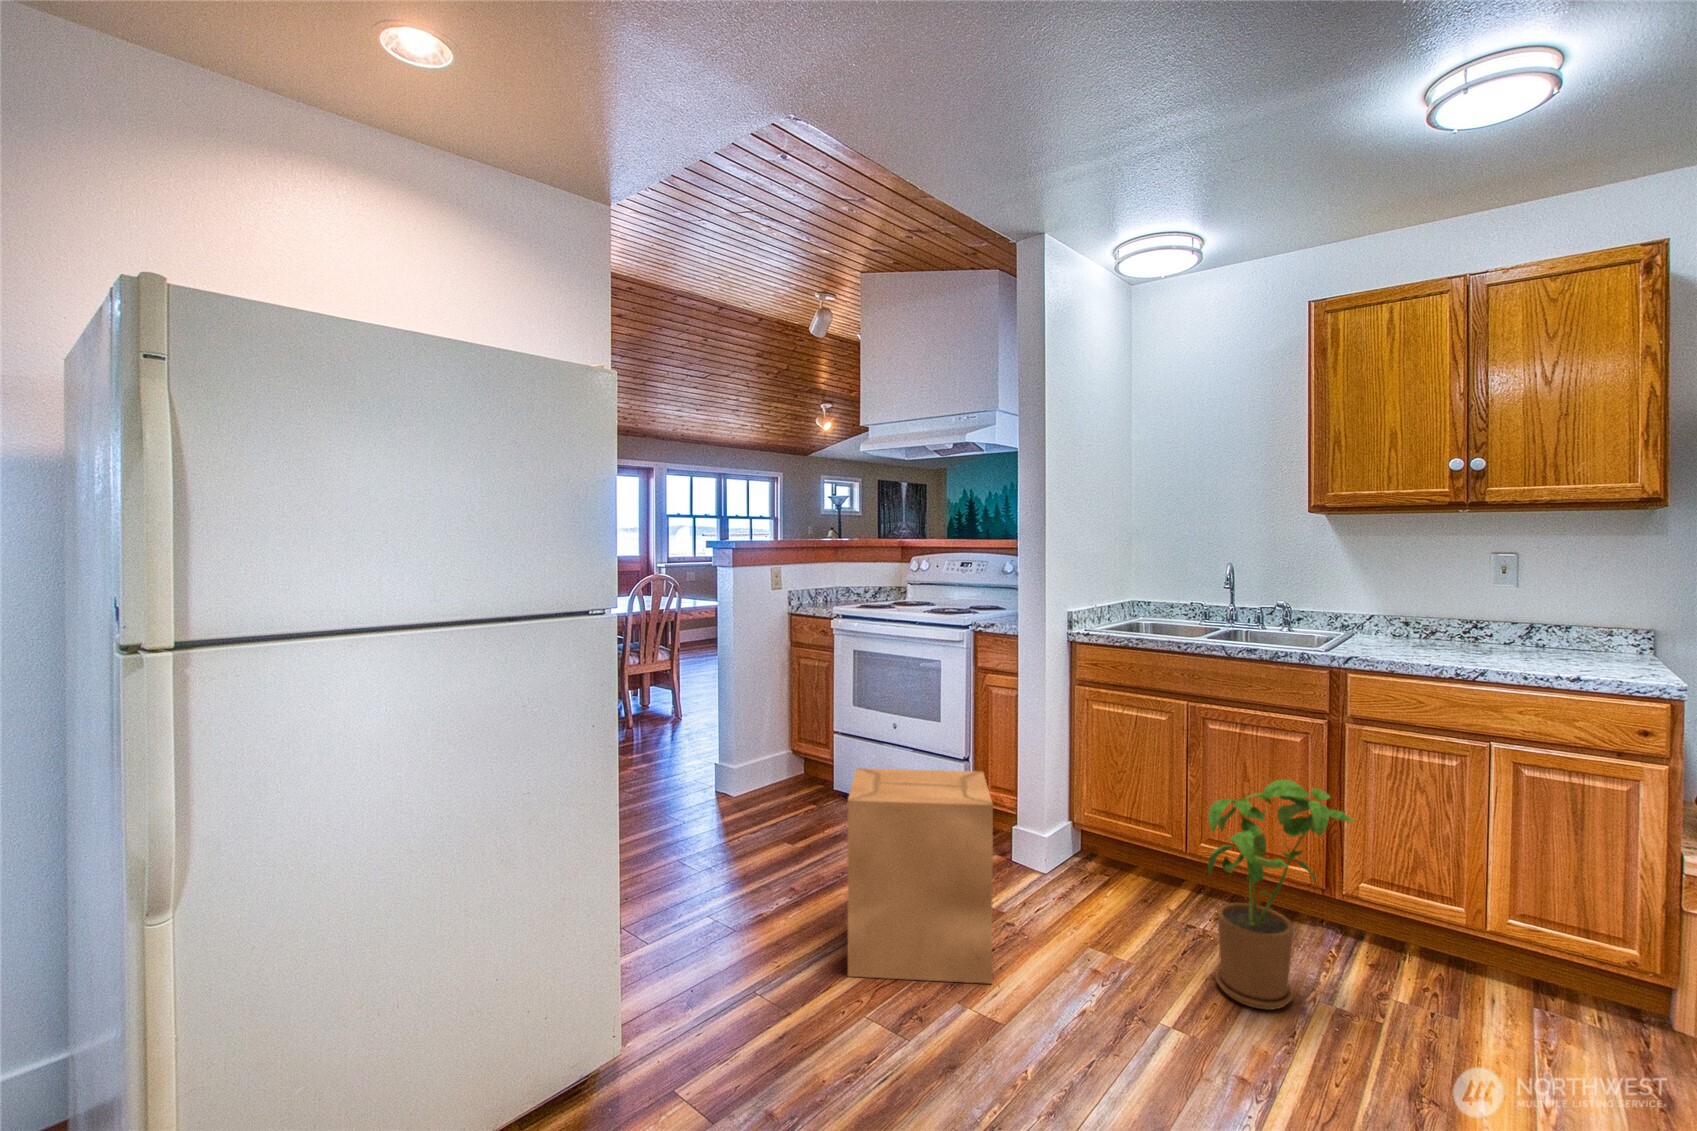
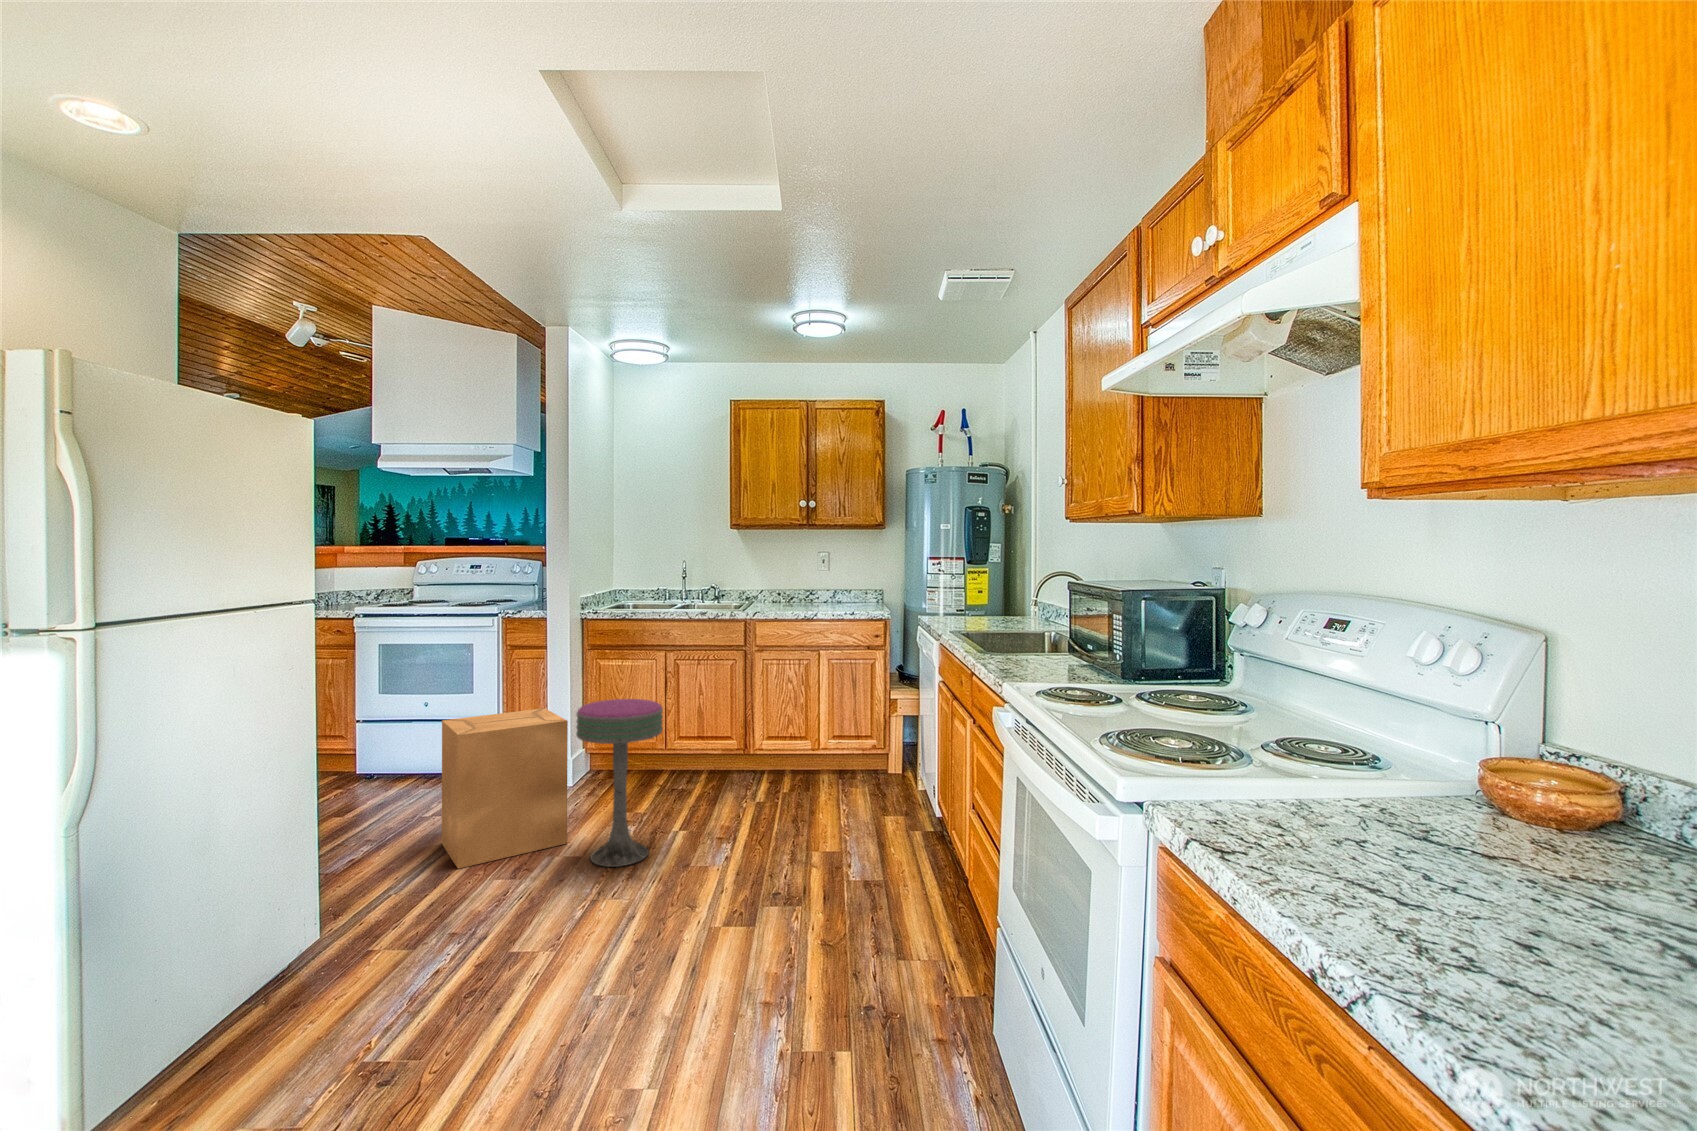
house plant: present [1208,780,1355,1010] -> none [692,679,767,812]
bar stool: none [987,787,1126,1076] -> present [576,699,663,867]

